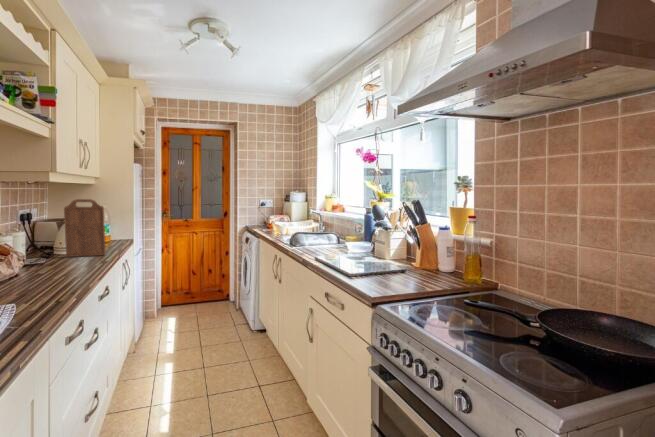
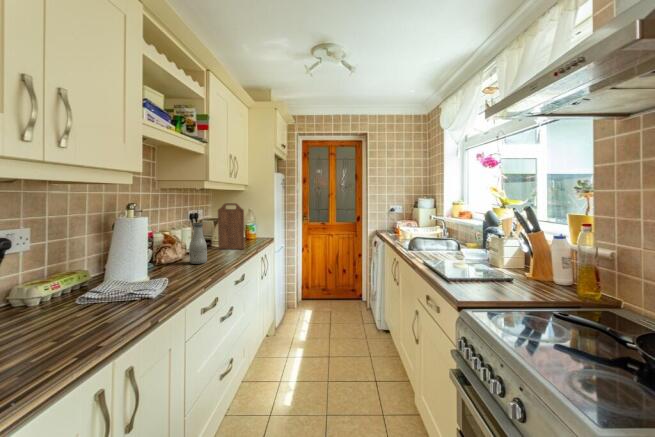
bottle: none [42,227,69,279] -> present [189,223,207,264]

